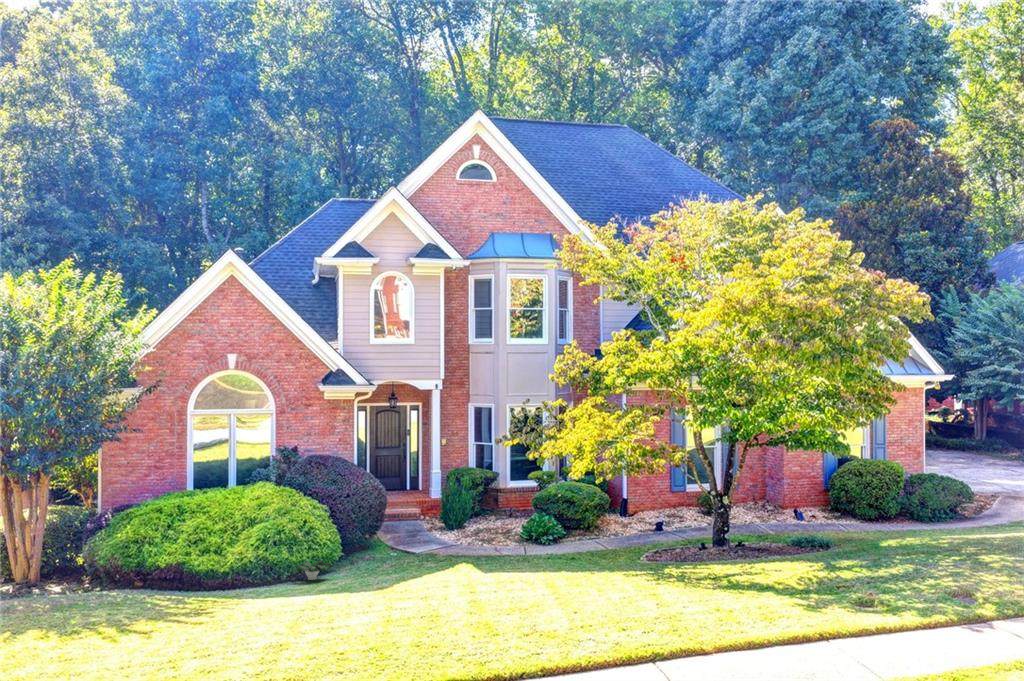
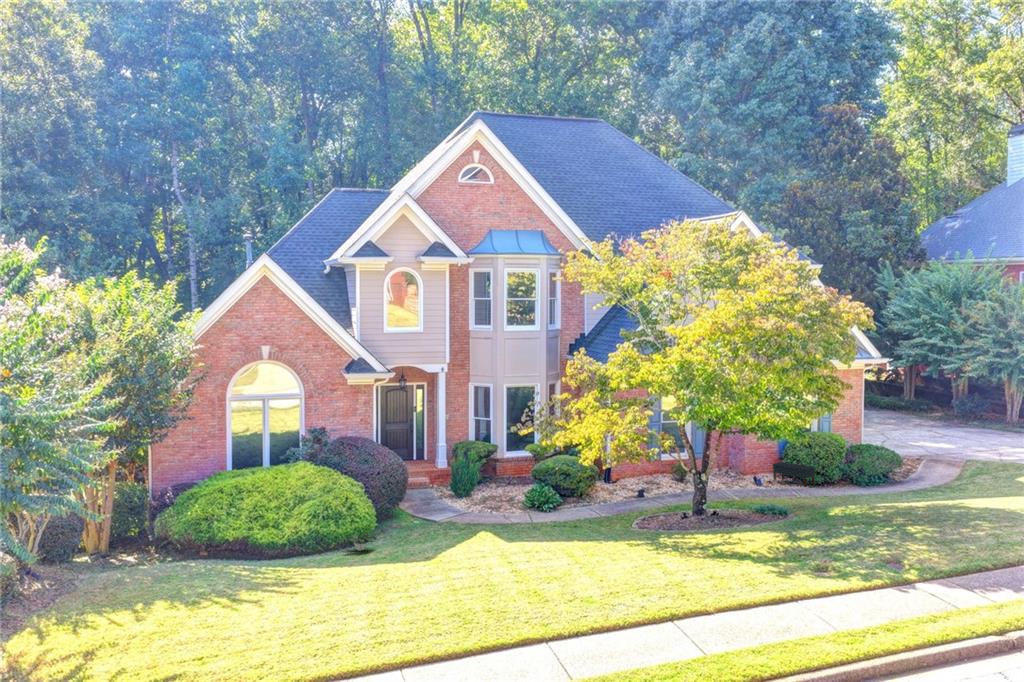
bench: none [817,494,868,522] -> present [773,462,815,486]

